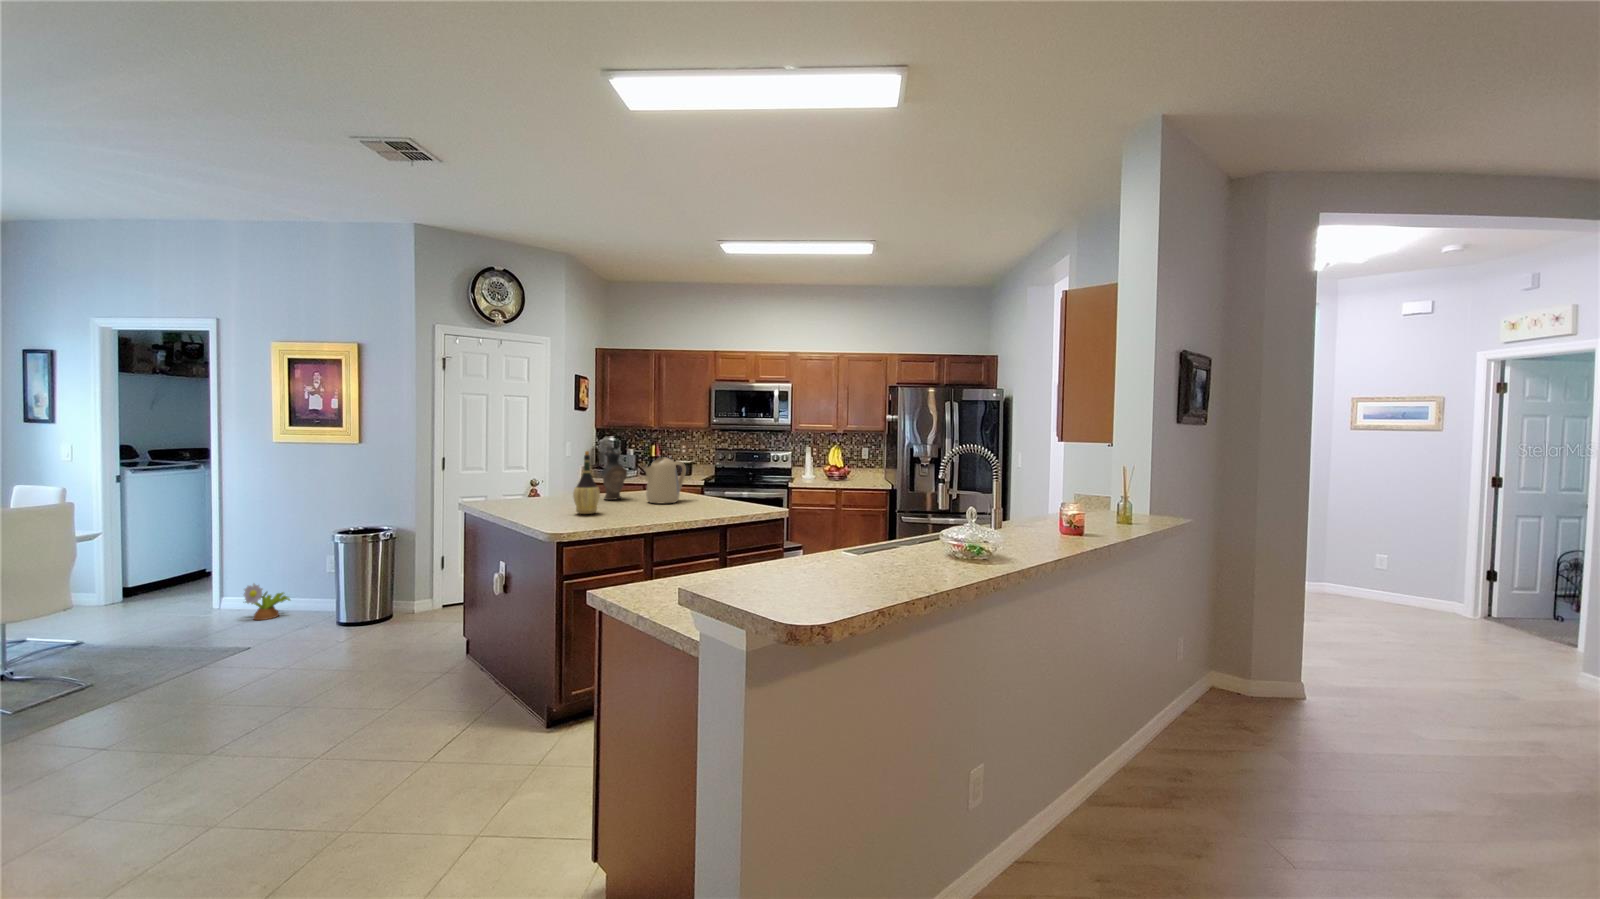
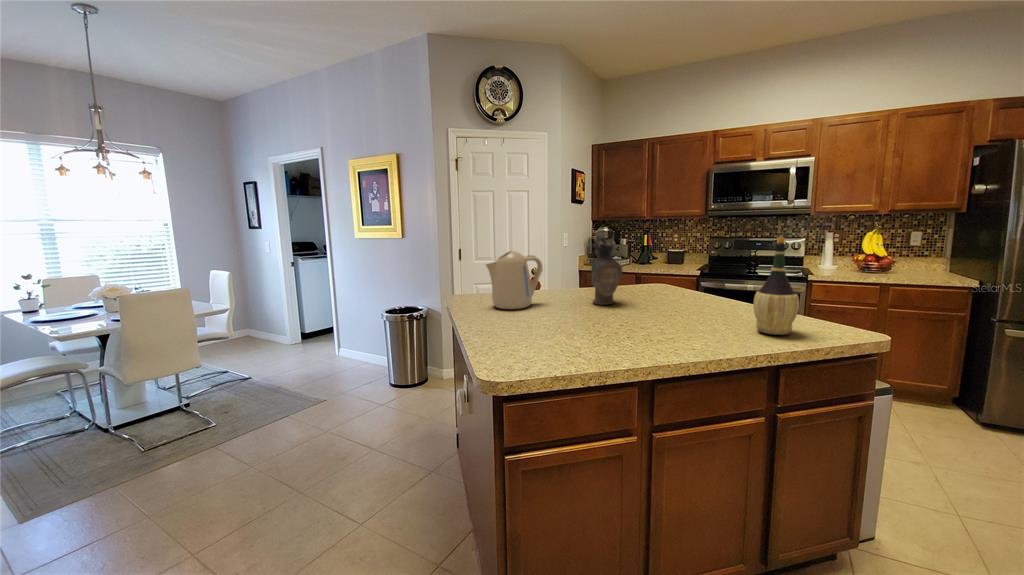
wine bottle: present [573,451,600,514] -> present [753,237,799,335]
kettle: present [644,457,686,503] -> present [486,251,542,309]
decorative plant: present [244,584,290,620] -> none [340,344,369,371]

